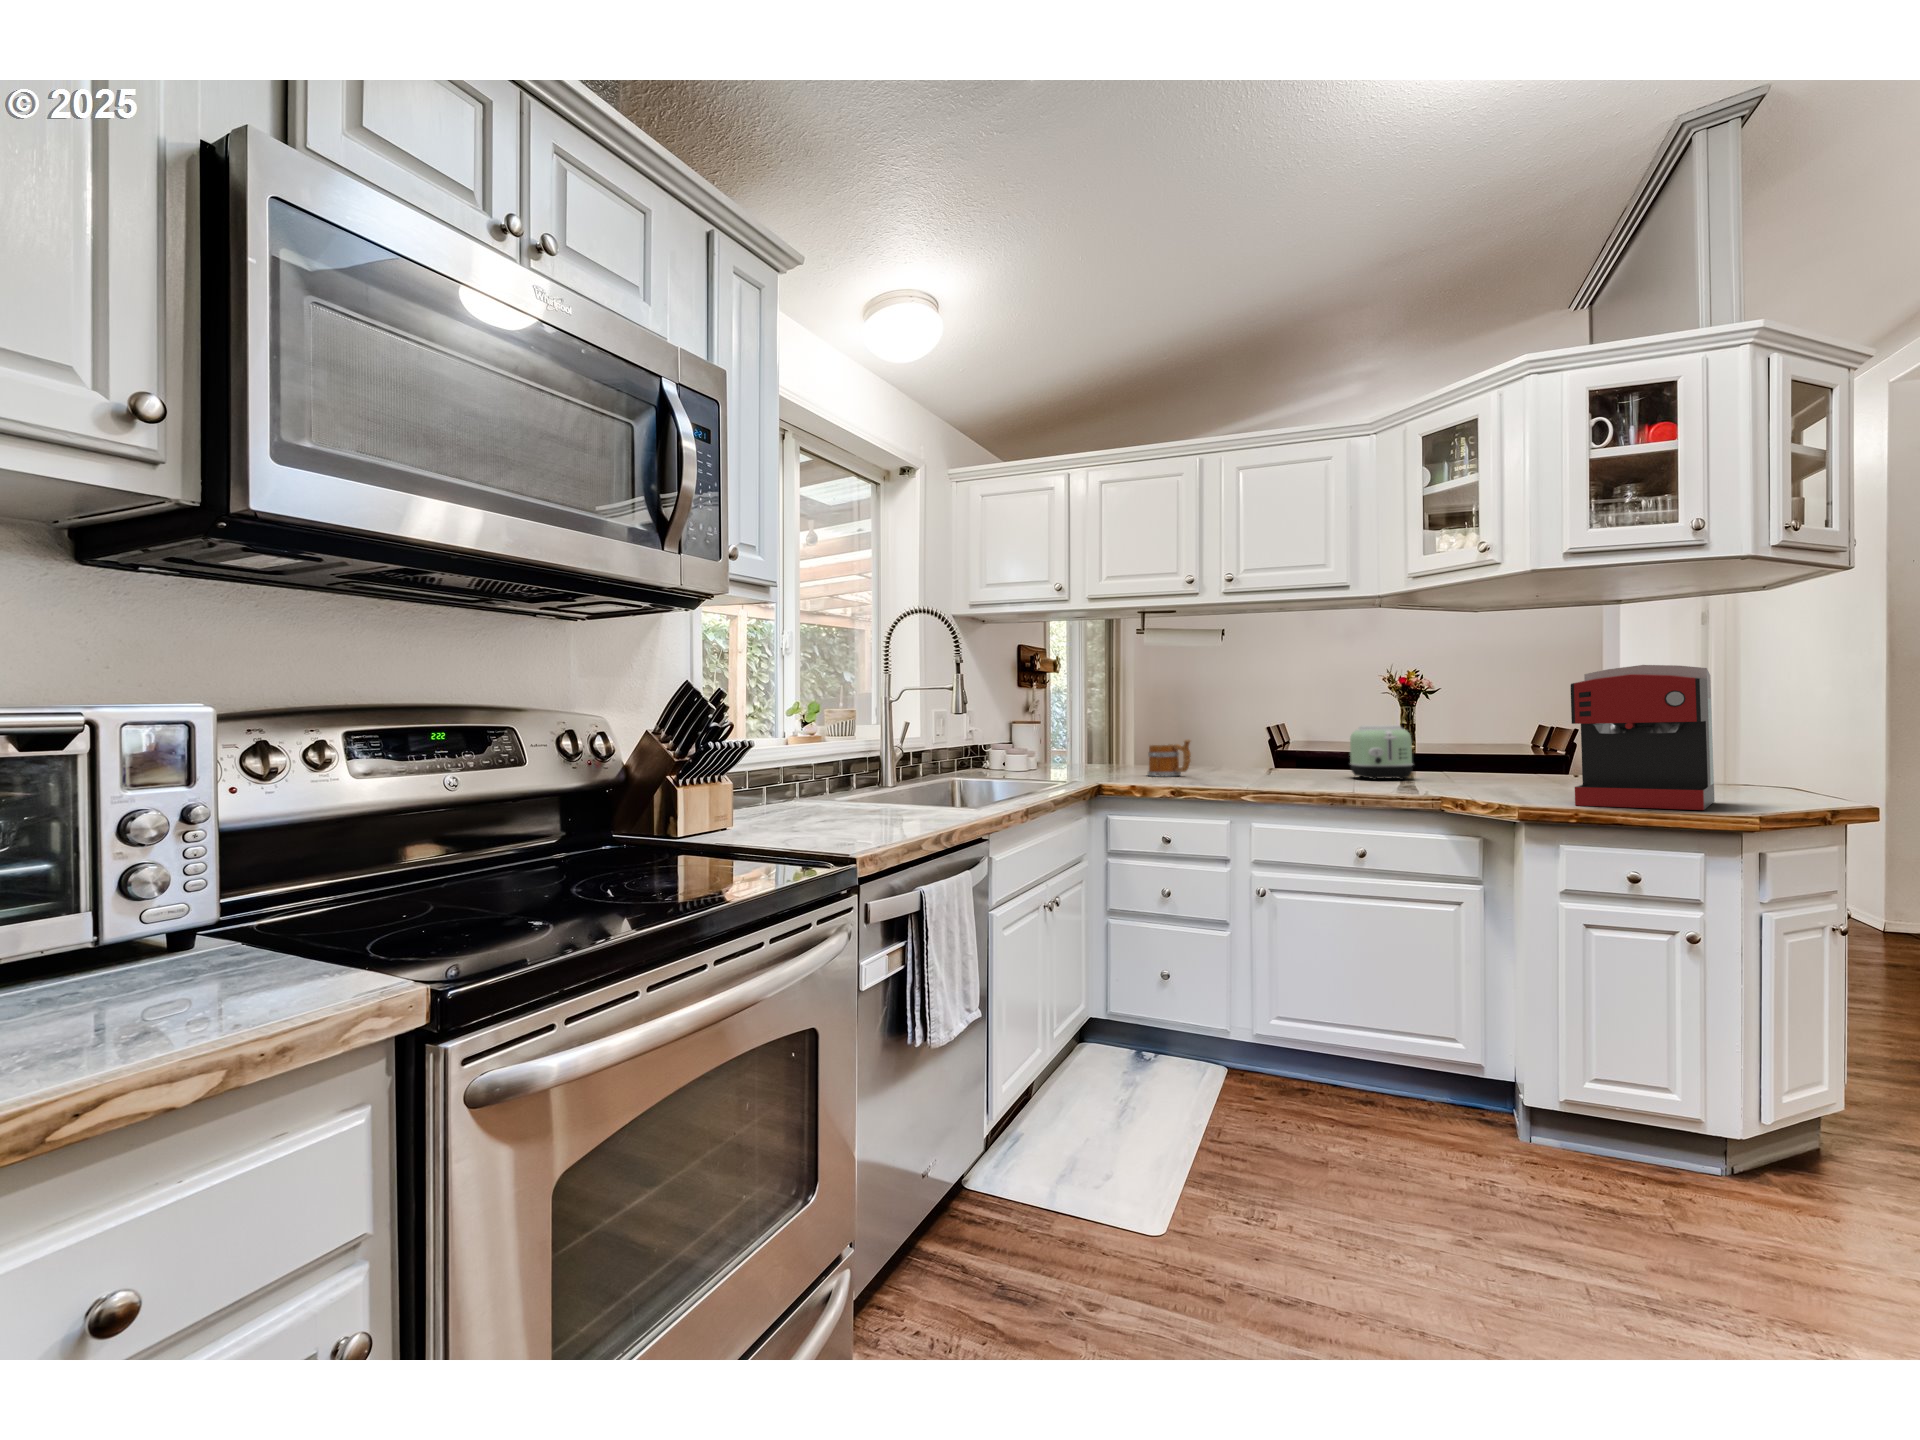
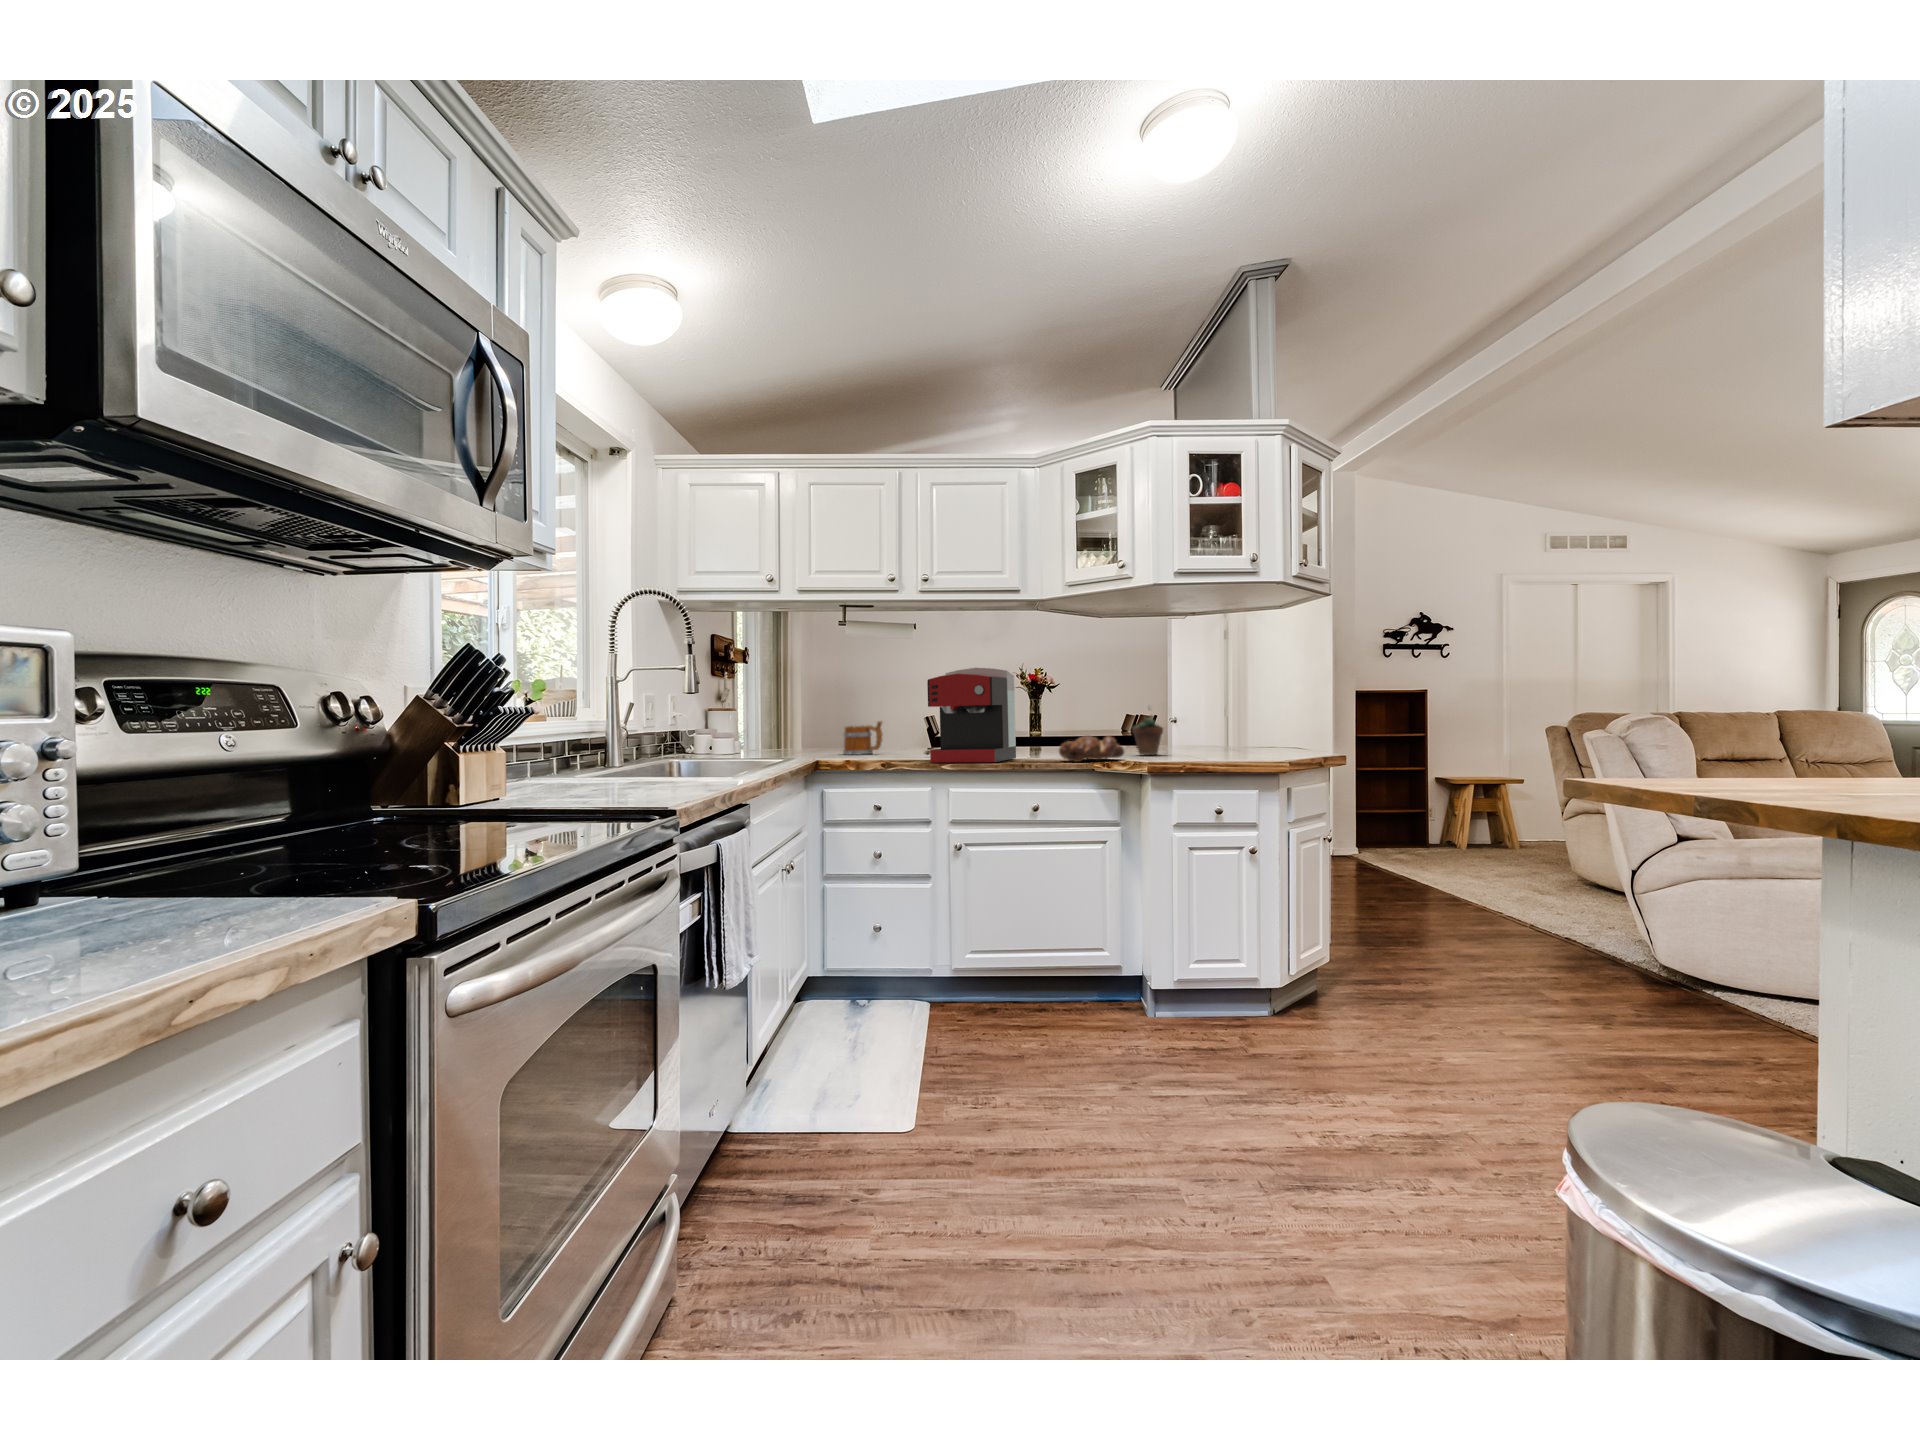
coffee maker: present [1571,665,1715,810] -> present [927,668,1016,763]
succulent plant: none [1507,724,1554,790] -> present [1132,717,1163,755]
toaster: present [1350,725,1413,780] -> none [1012,707,1062,753]
bread loaf: none [1392,764,1488,798] -> present [1059,736,1124,762]

